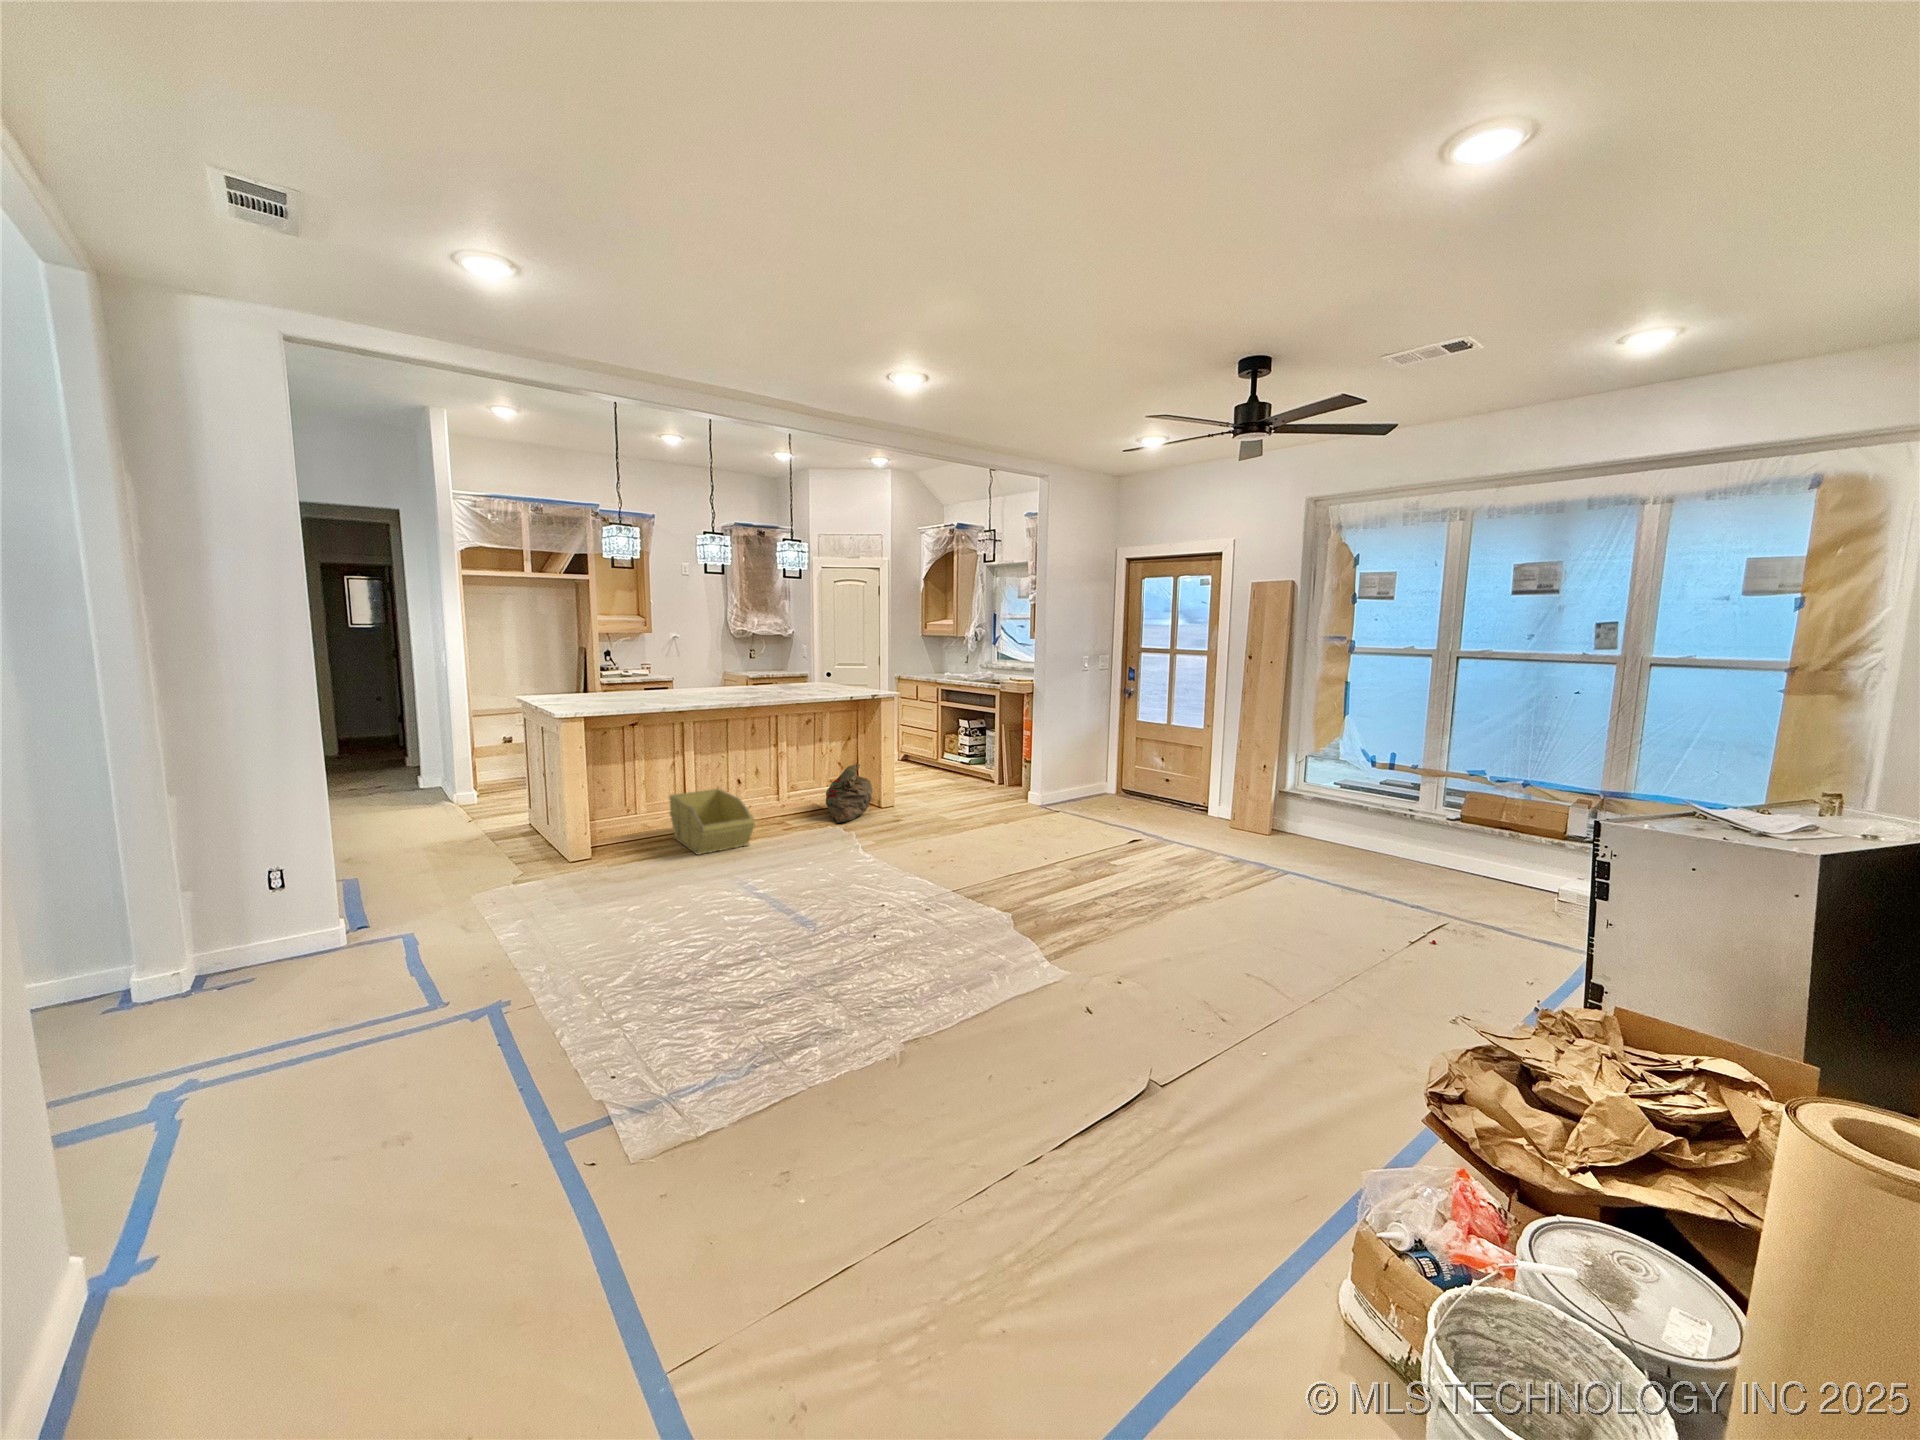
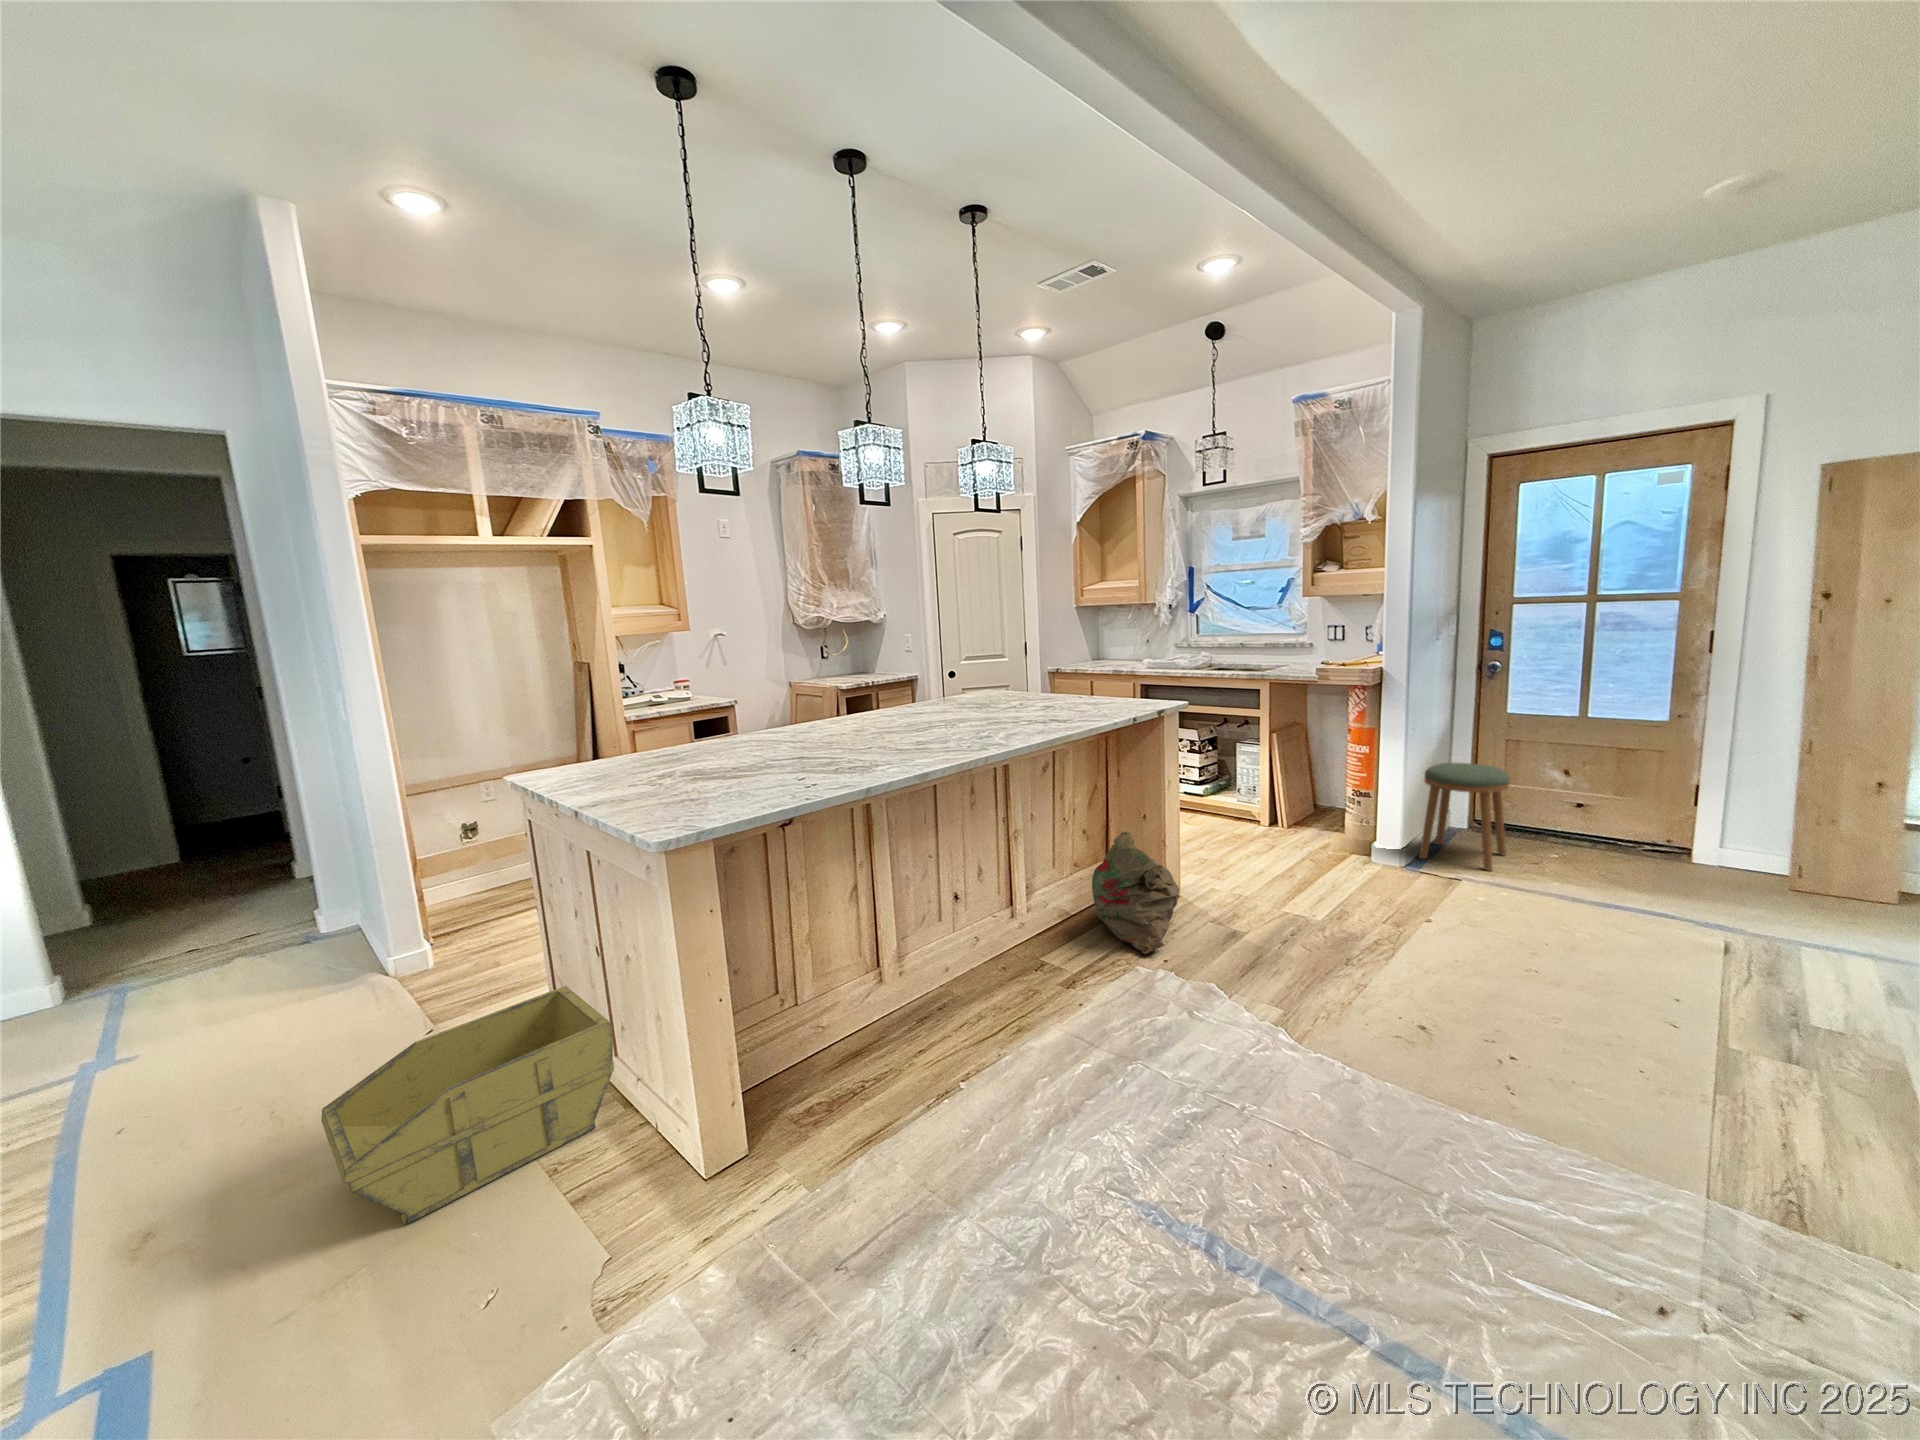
stool: none [1053,746,1105,809] -> present [1419,763,1509,871]
storage bin: present [669,789,755,855] -> present [321,986,614,1225]

